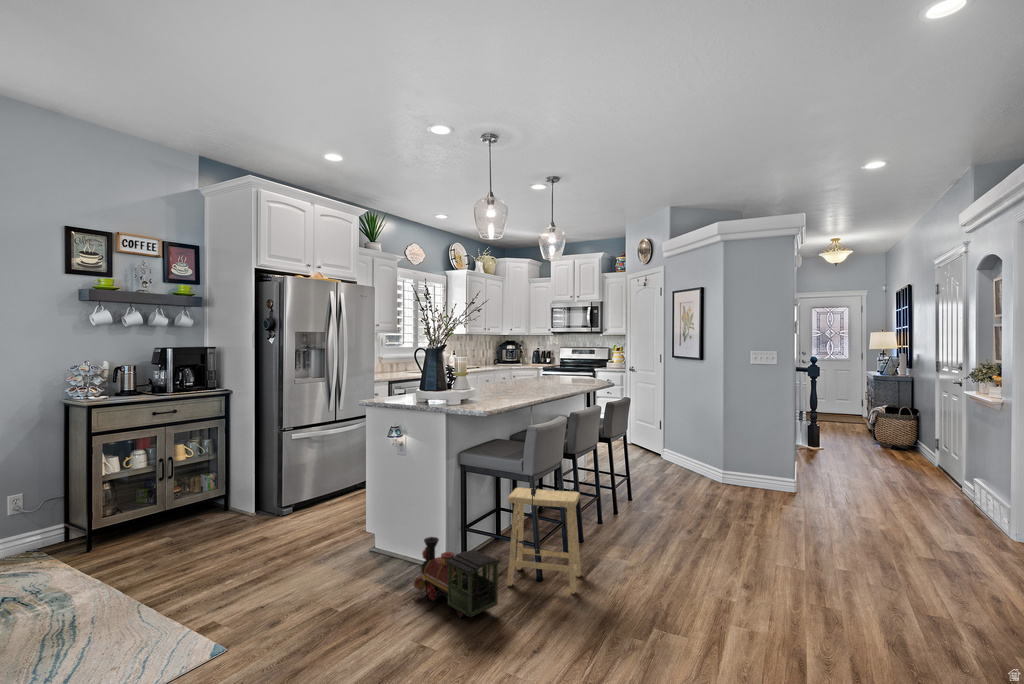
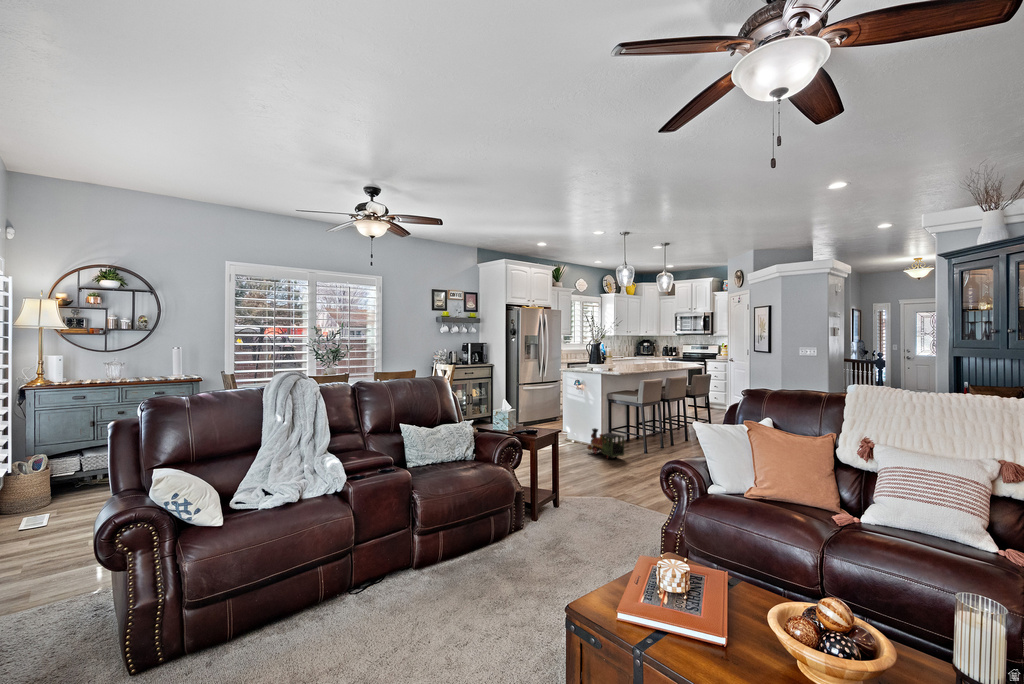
footstool: present [507,488,581,594] -> none [630,411,667,458]

